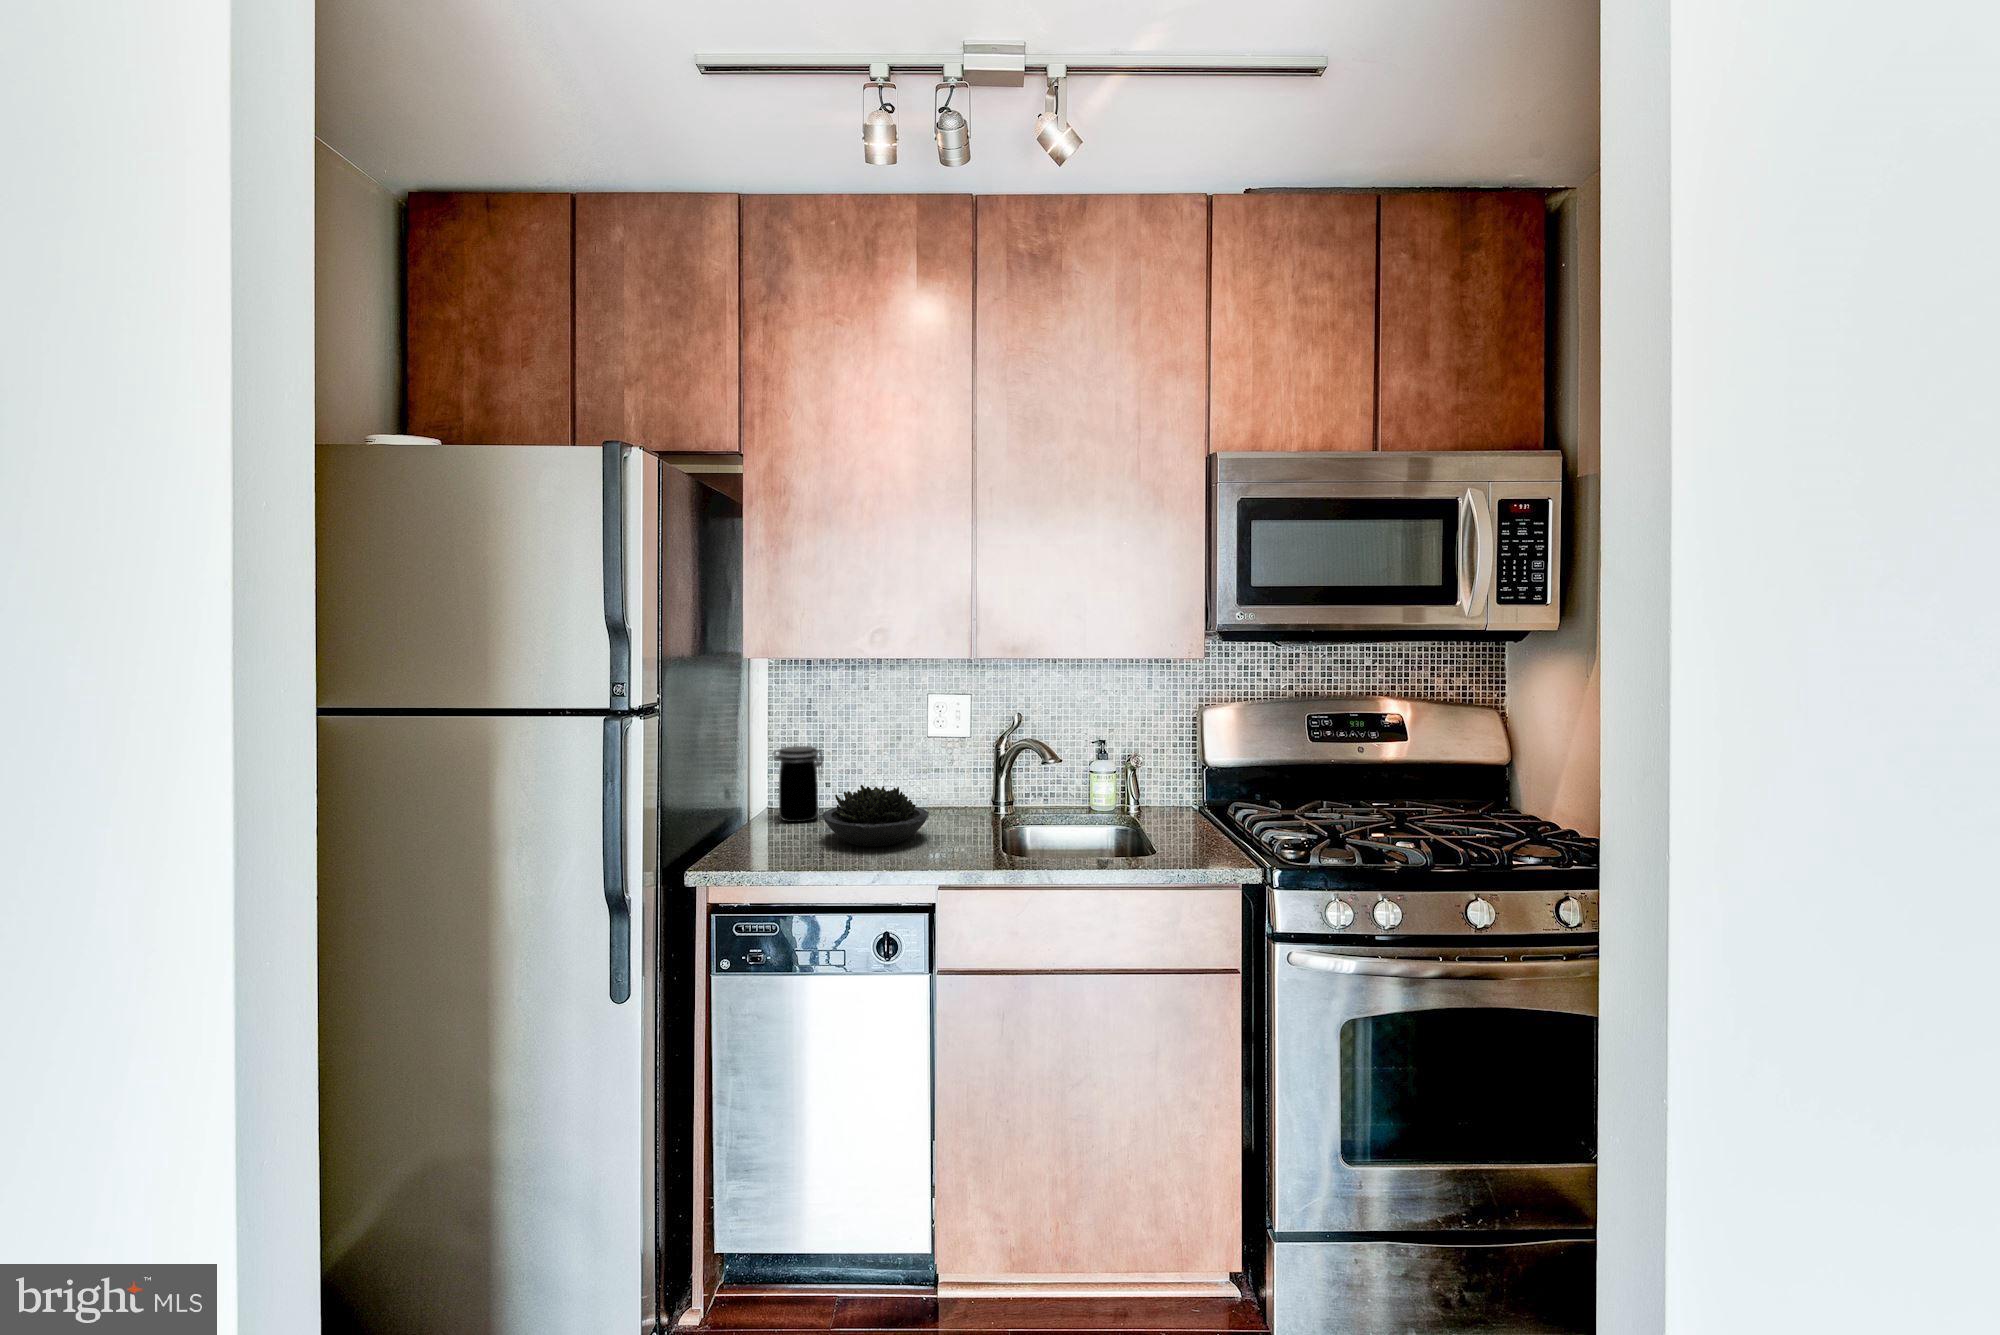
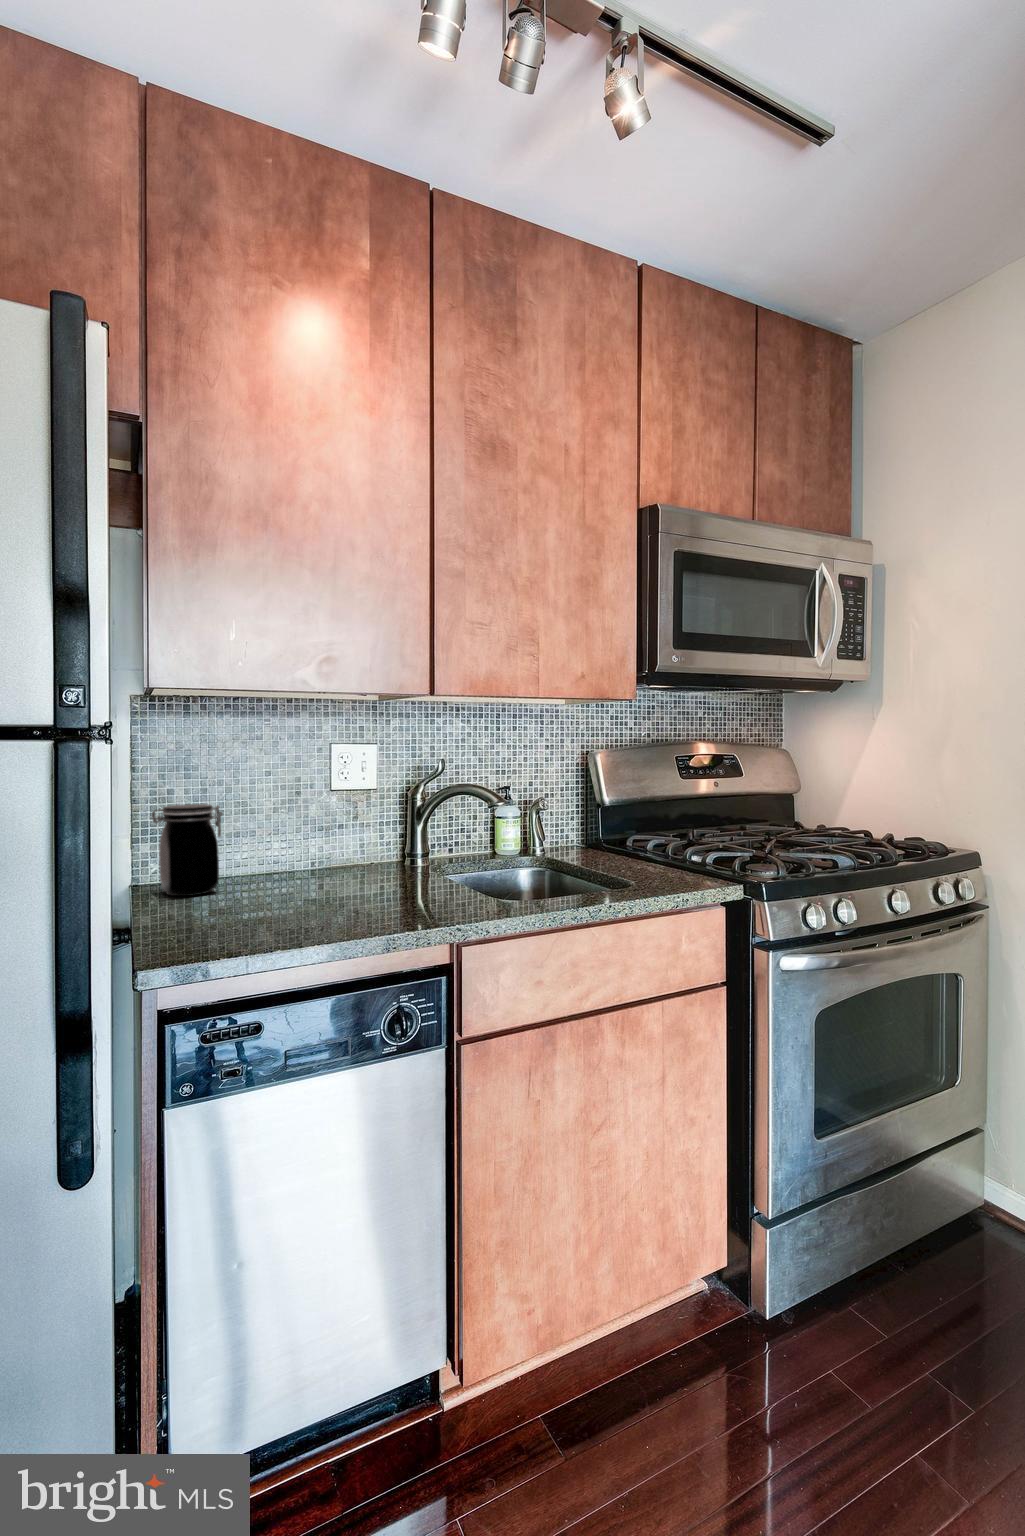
succulent plant: present [822,785,928,847] -> none [253,837,383,909]

